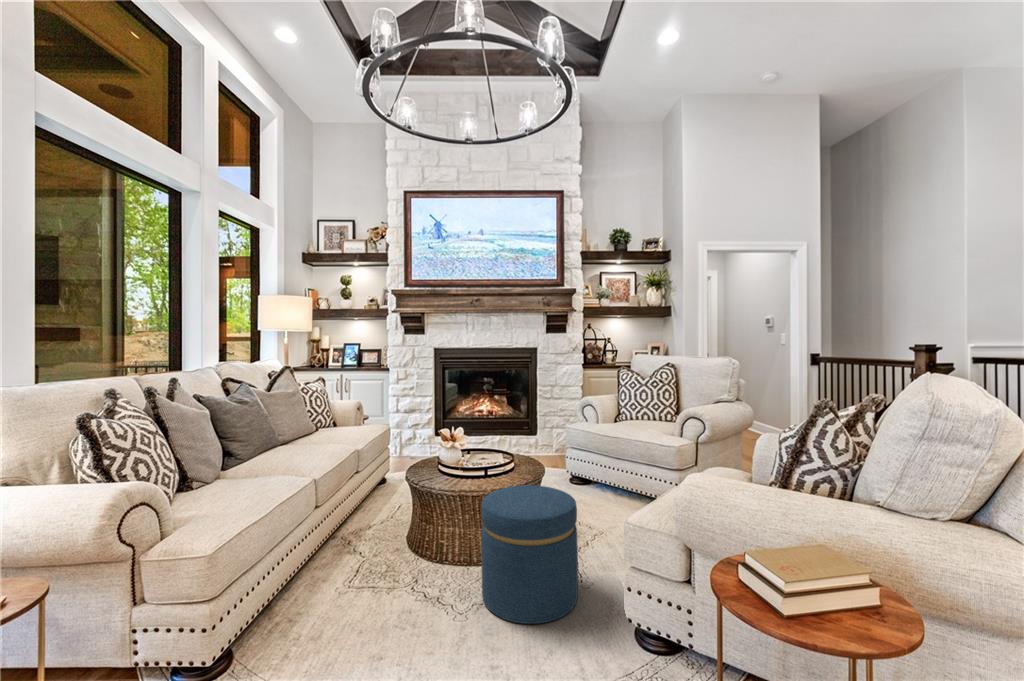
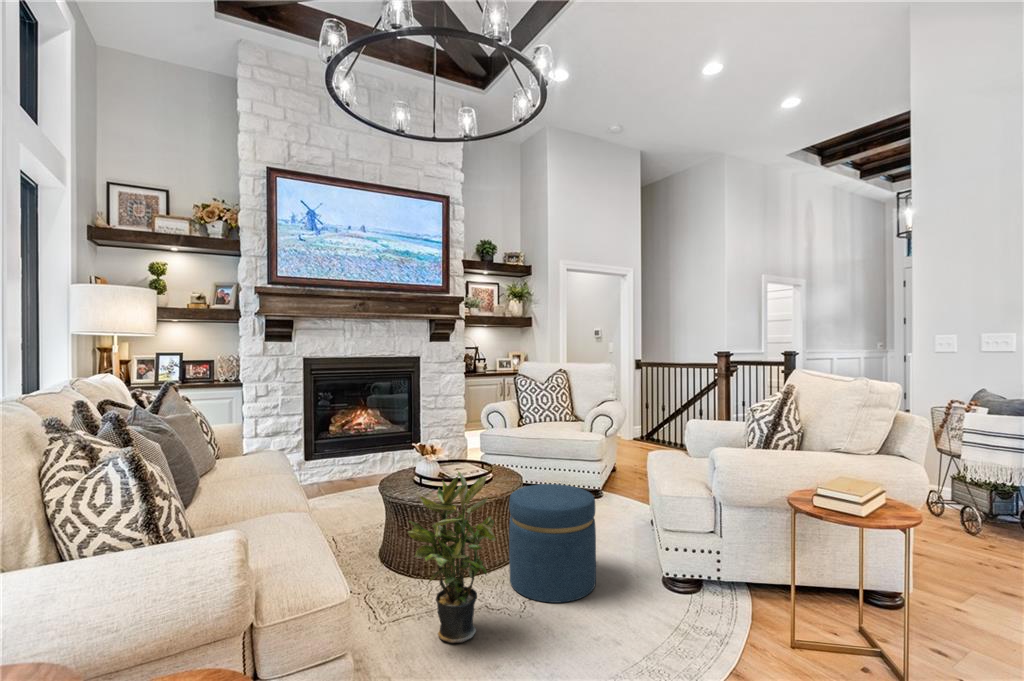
potted plant: none [336,458,429,633] -> present [408,472,496,643]

